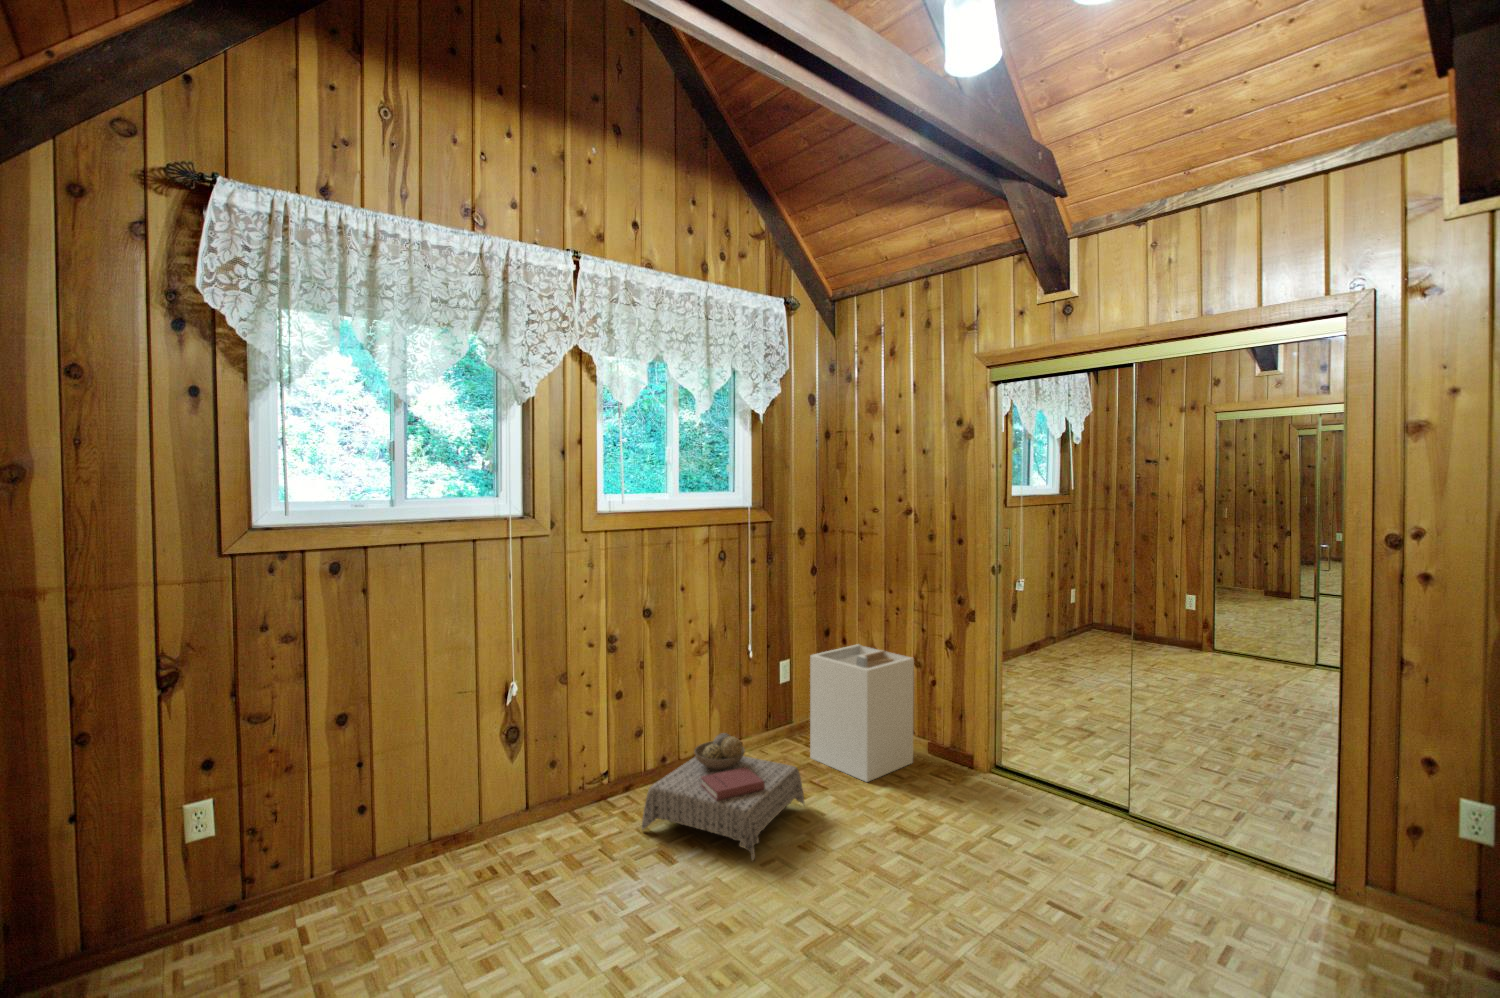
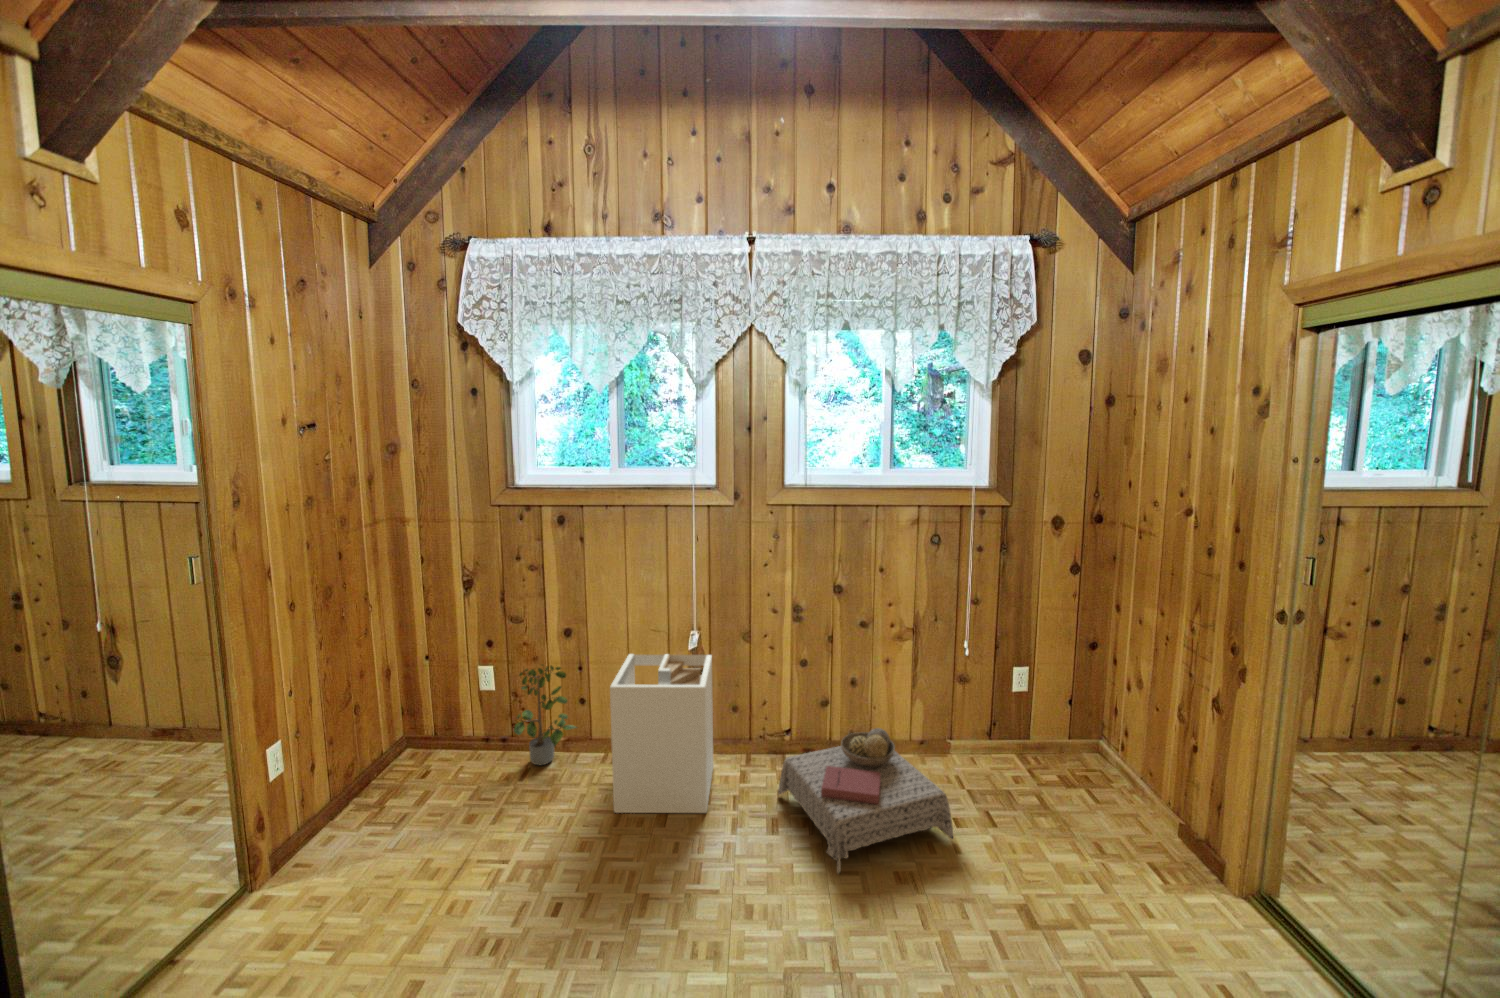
laundry hamper: present [810,644,914,782] -> present [610,654,713,813]
potted plant: none [280,759,379,914] -> present [514,665,576,765]

